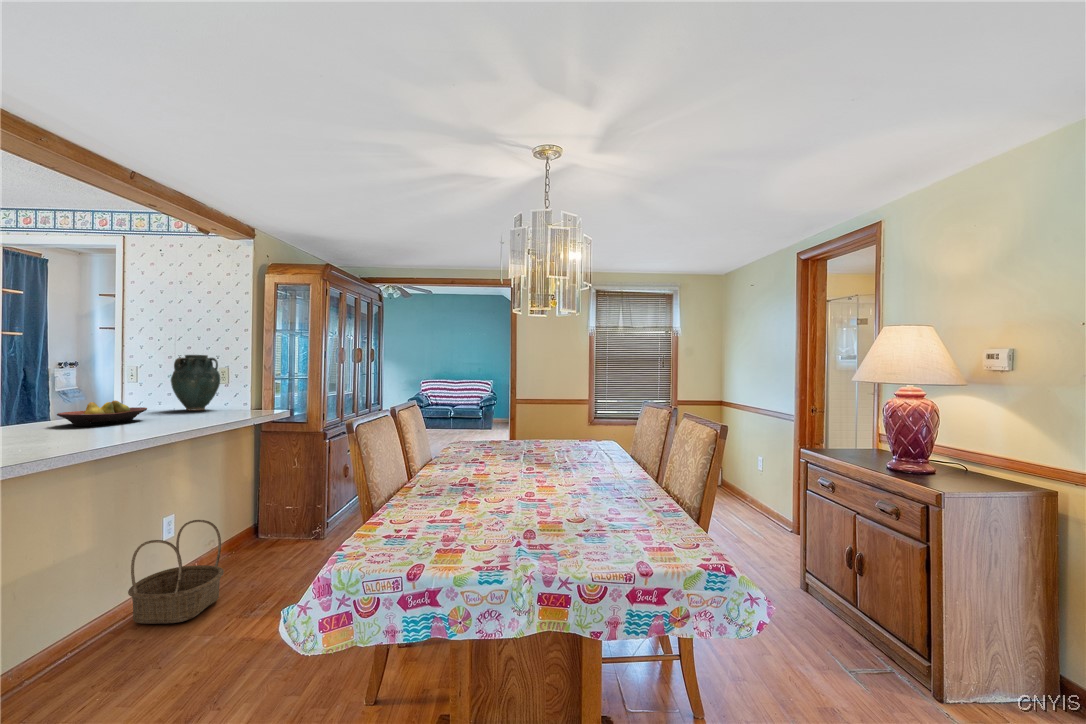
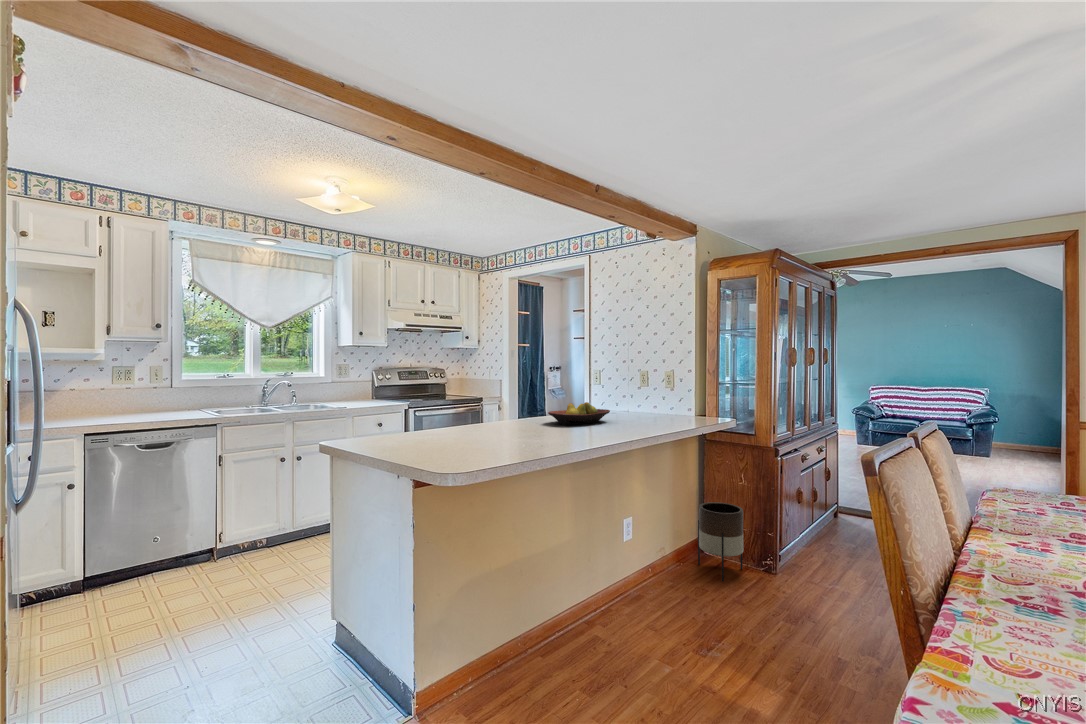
vase: present [171,355,220,410] -> none [627,359,667,414]
planter: none [251,487,295,557] -> present [698,502,744,581]
basket: present [128,520,224,624] -> none [598,528,678,636]

